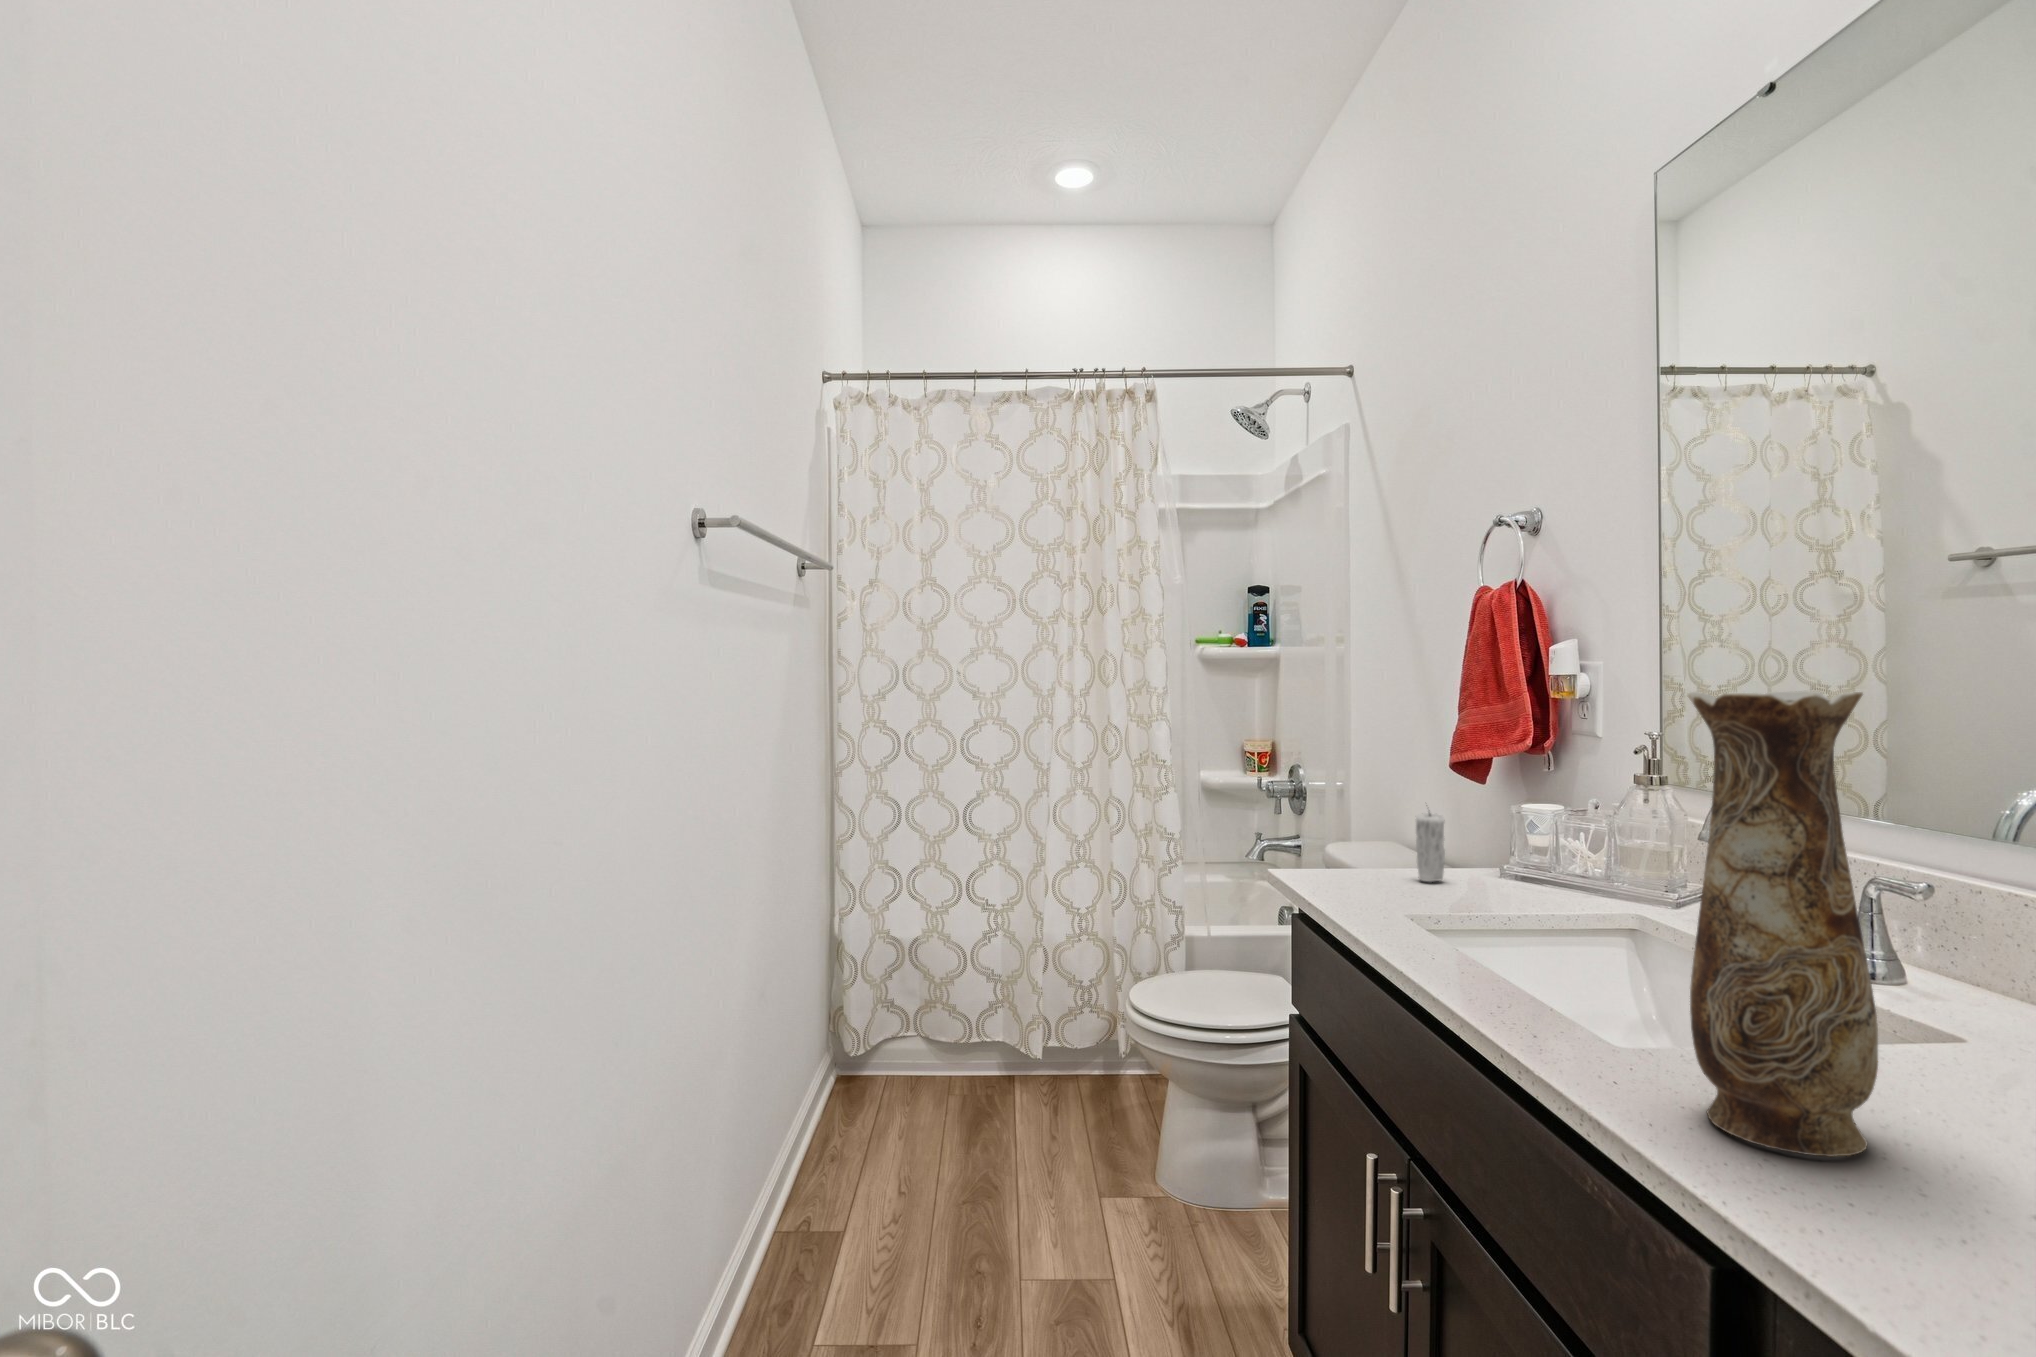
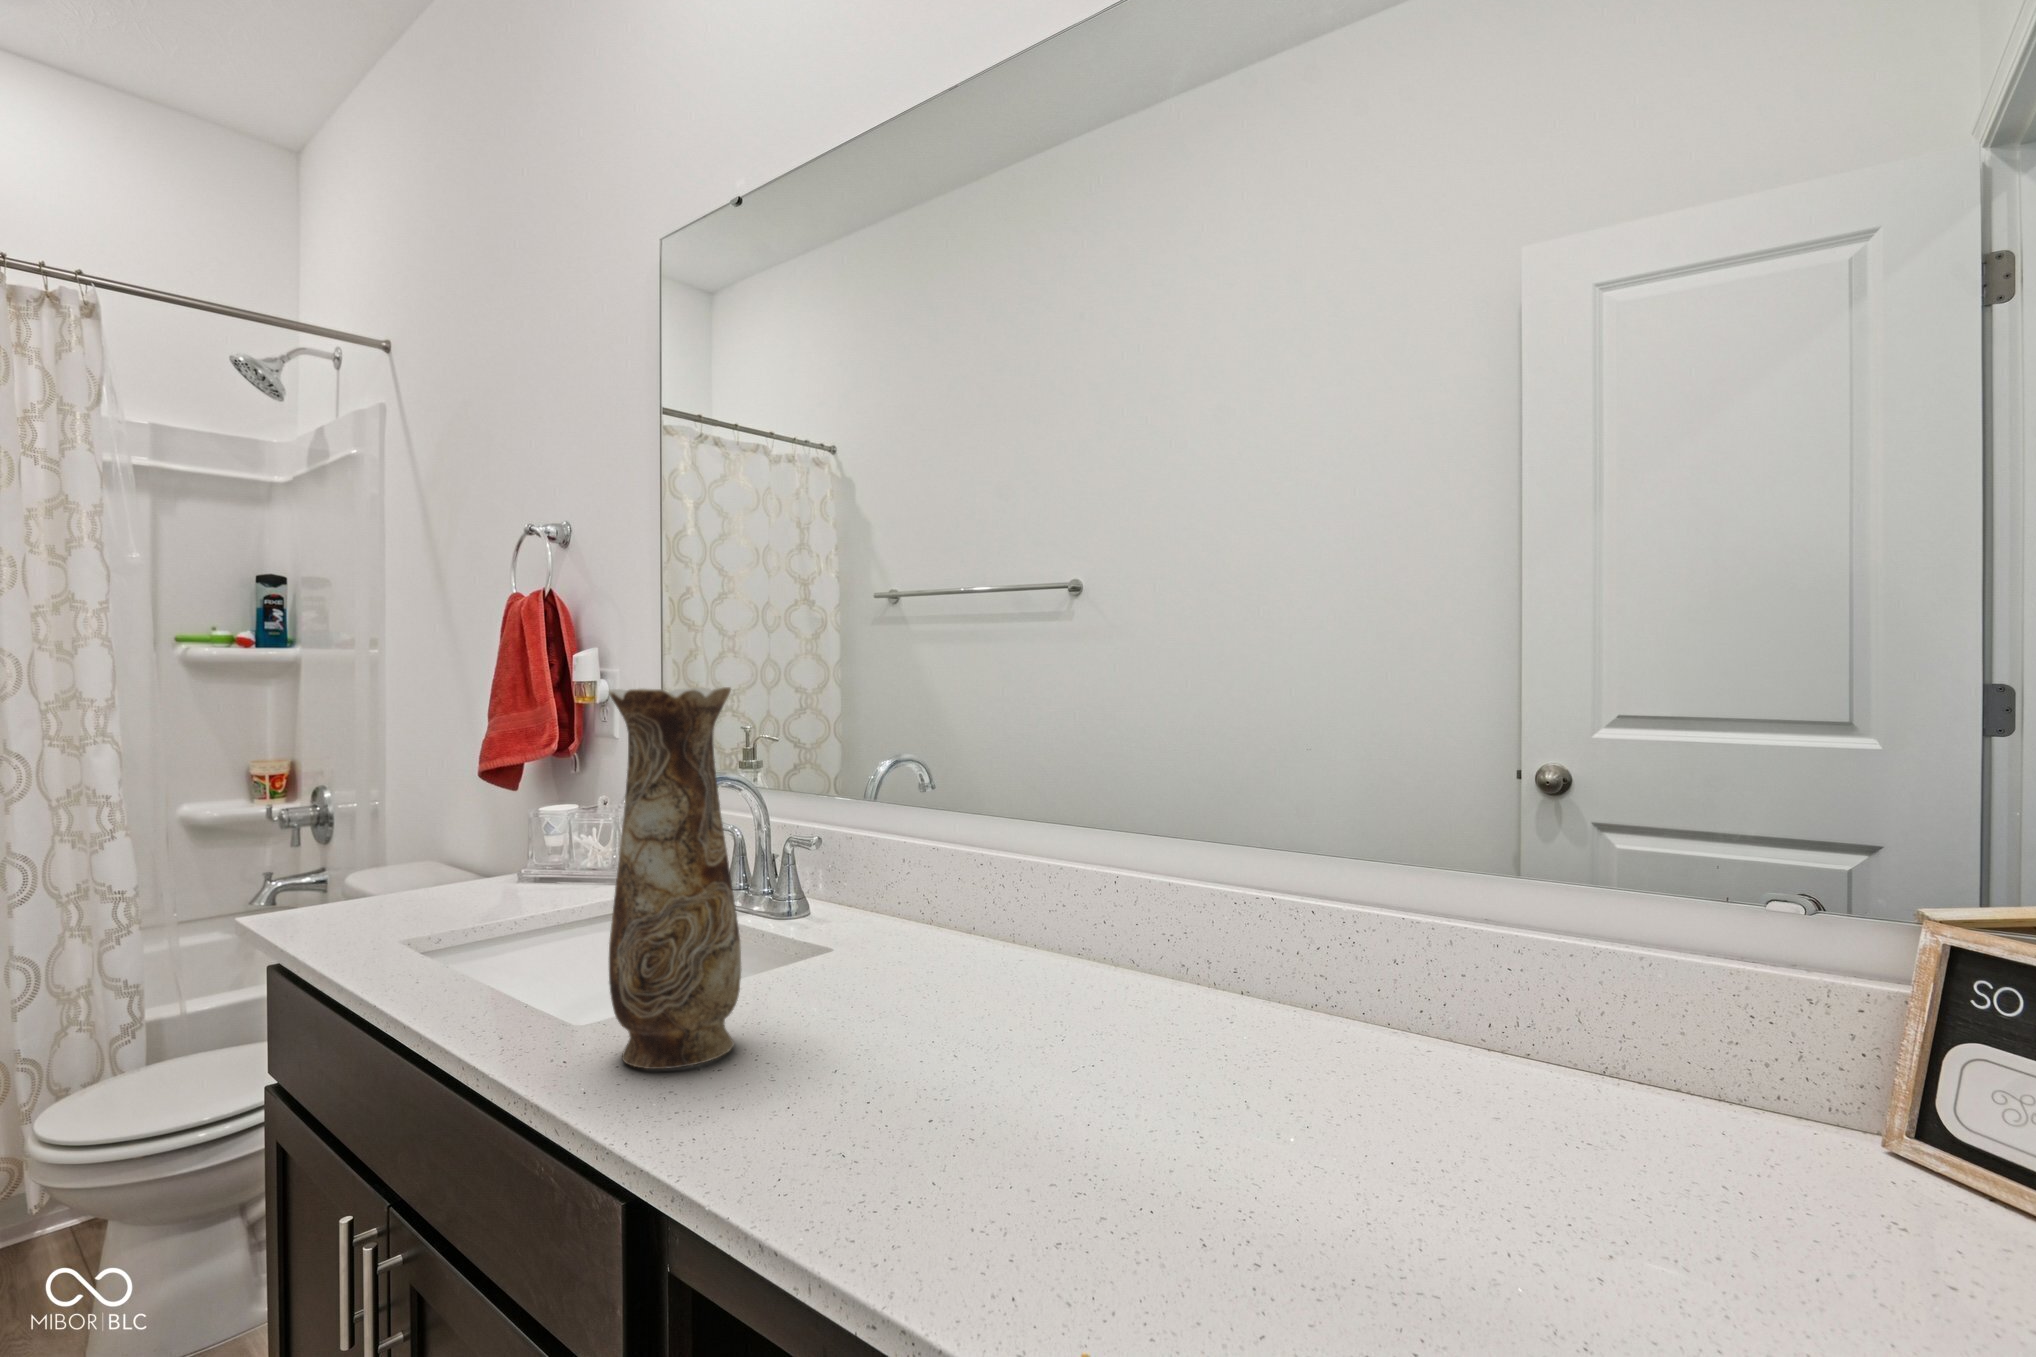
candle: present [1416,812,1445,882] -> none [424,811,456,897]

